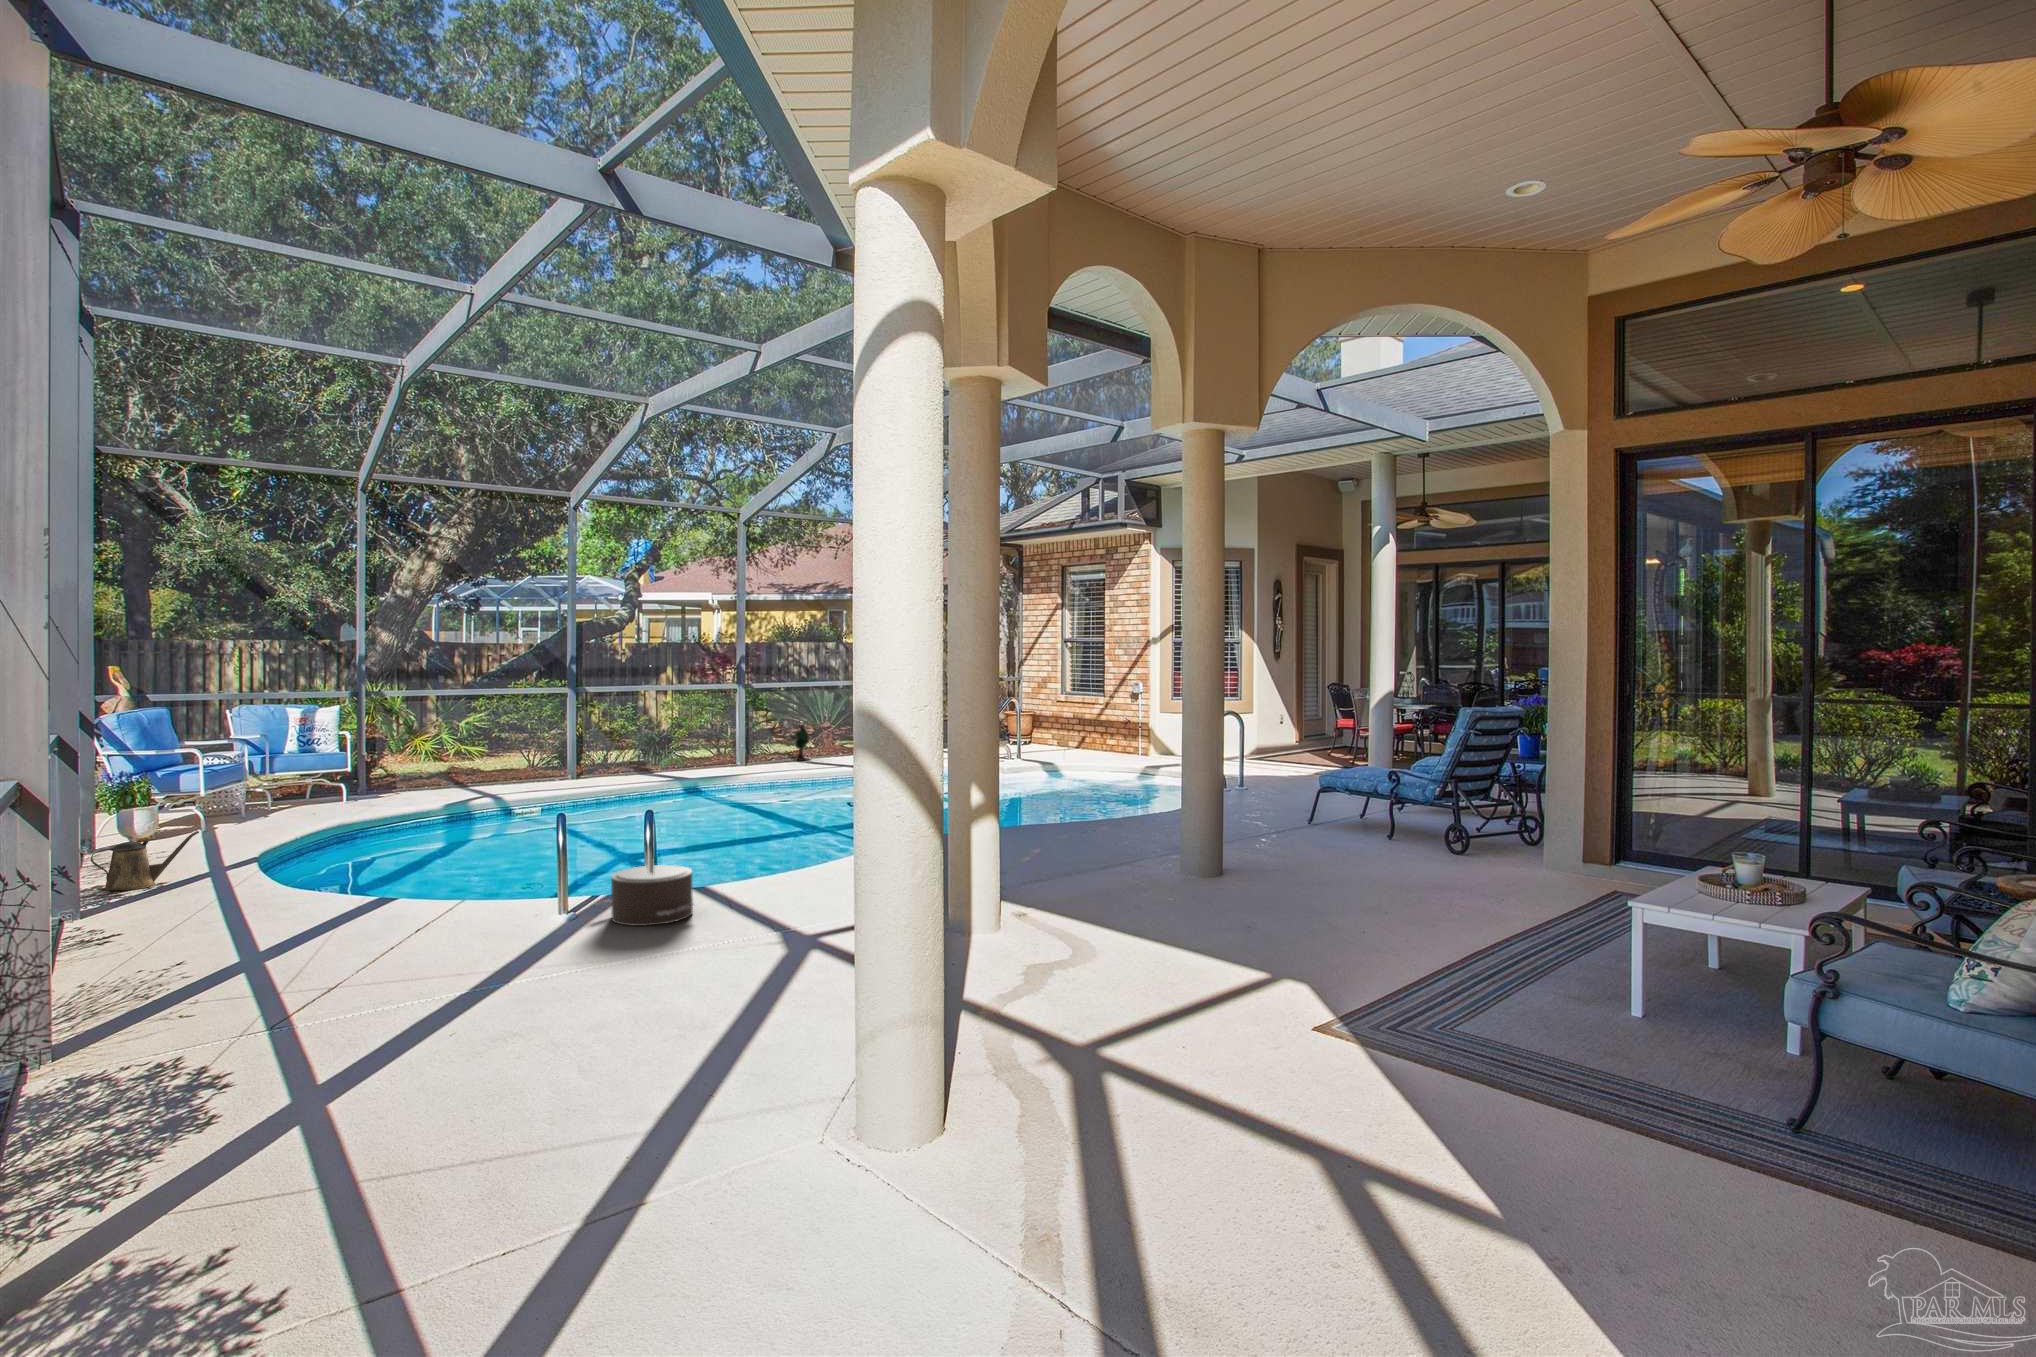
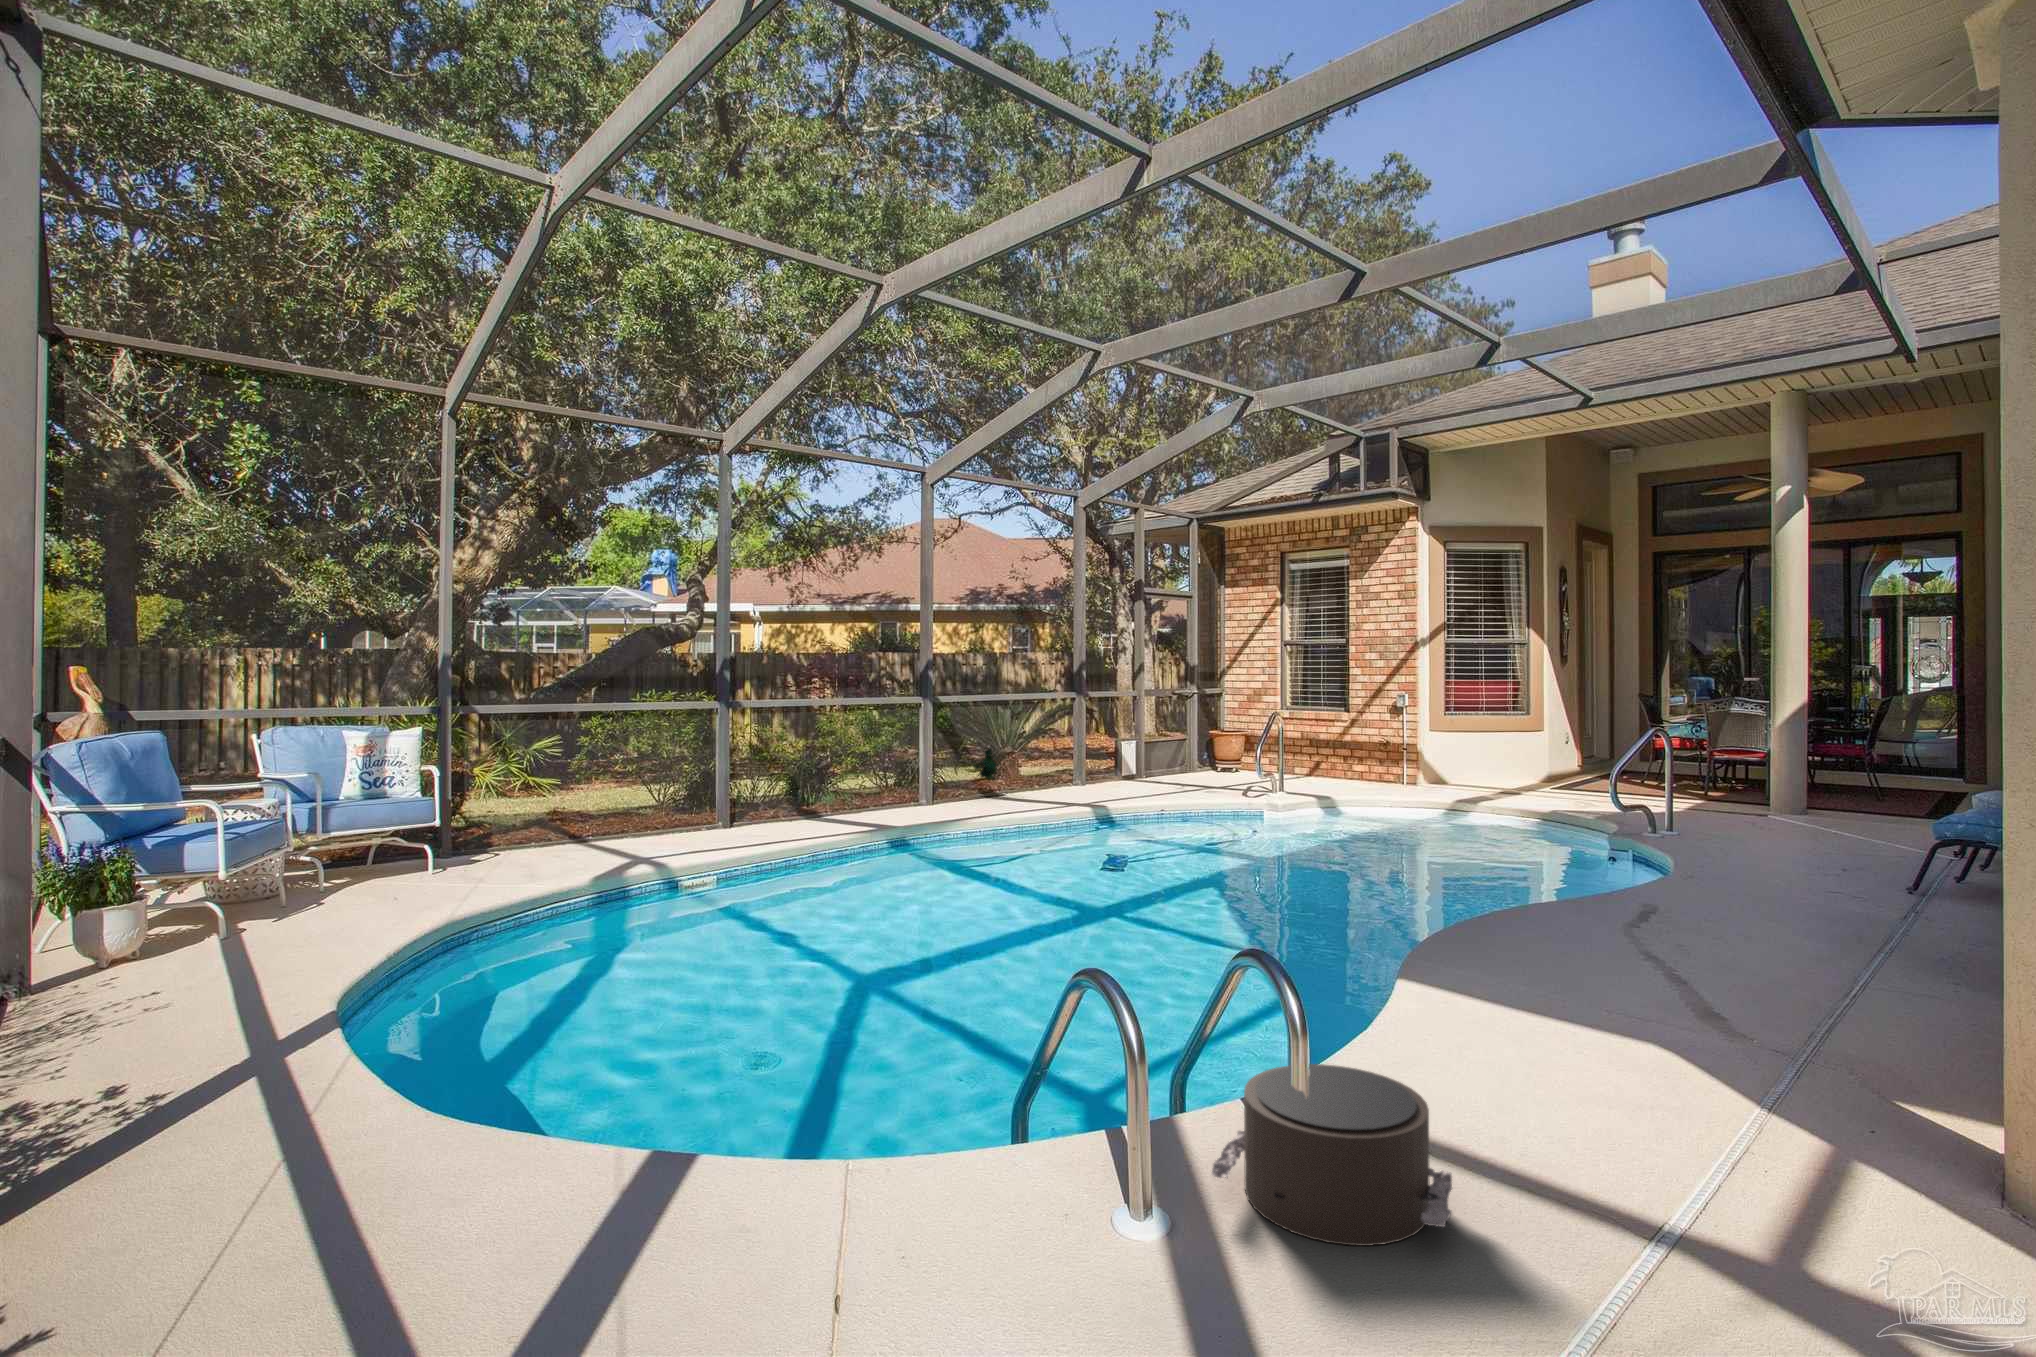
watering can: present [91,831,199,890] -> none [13,975,242,1116]

